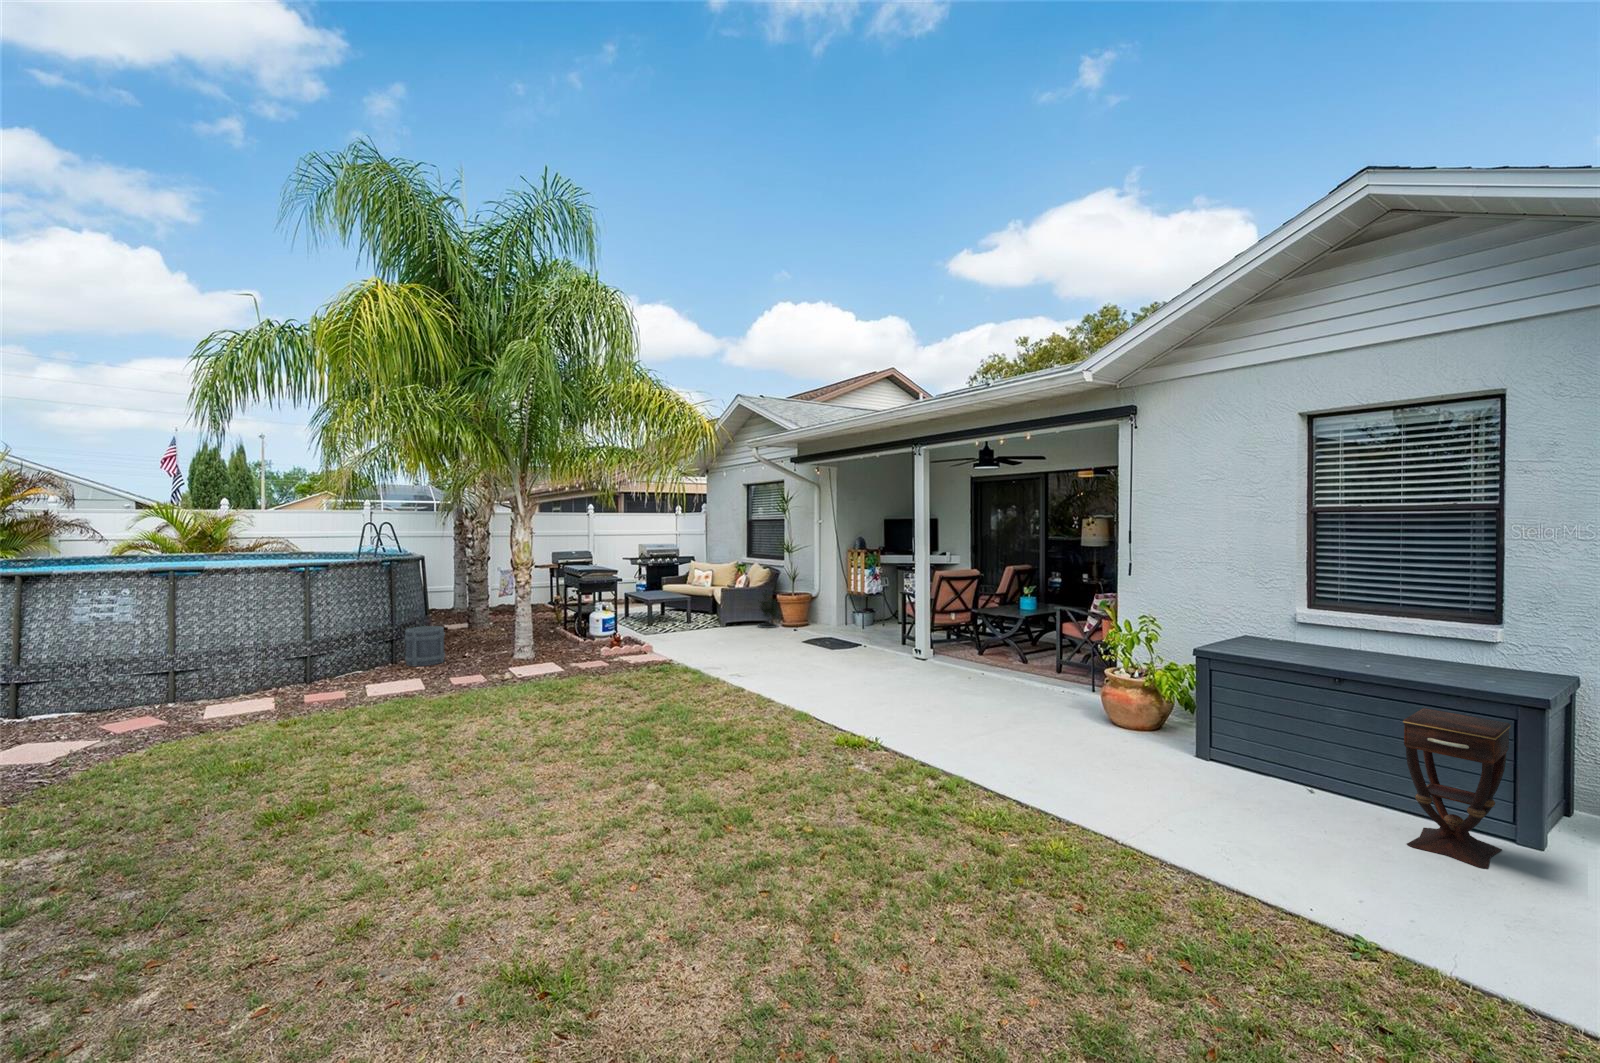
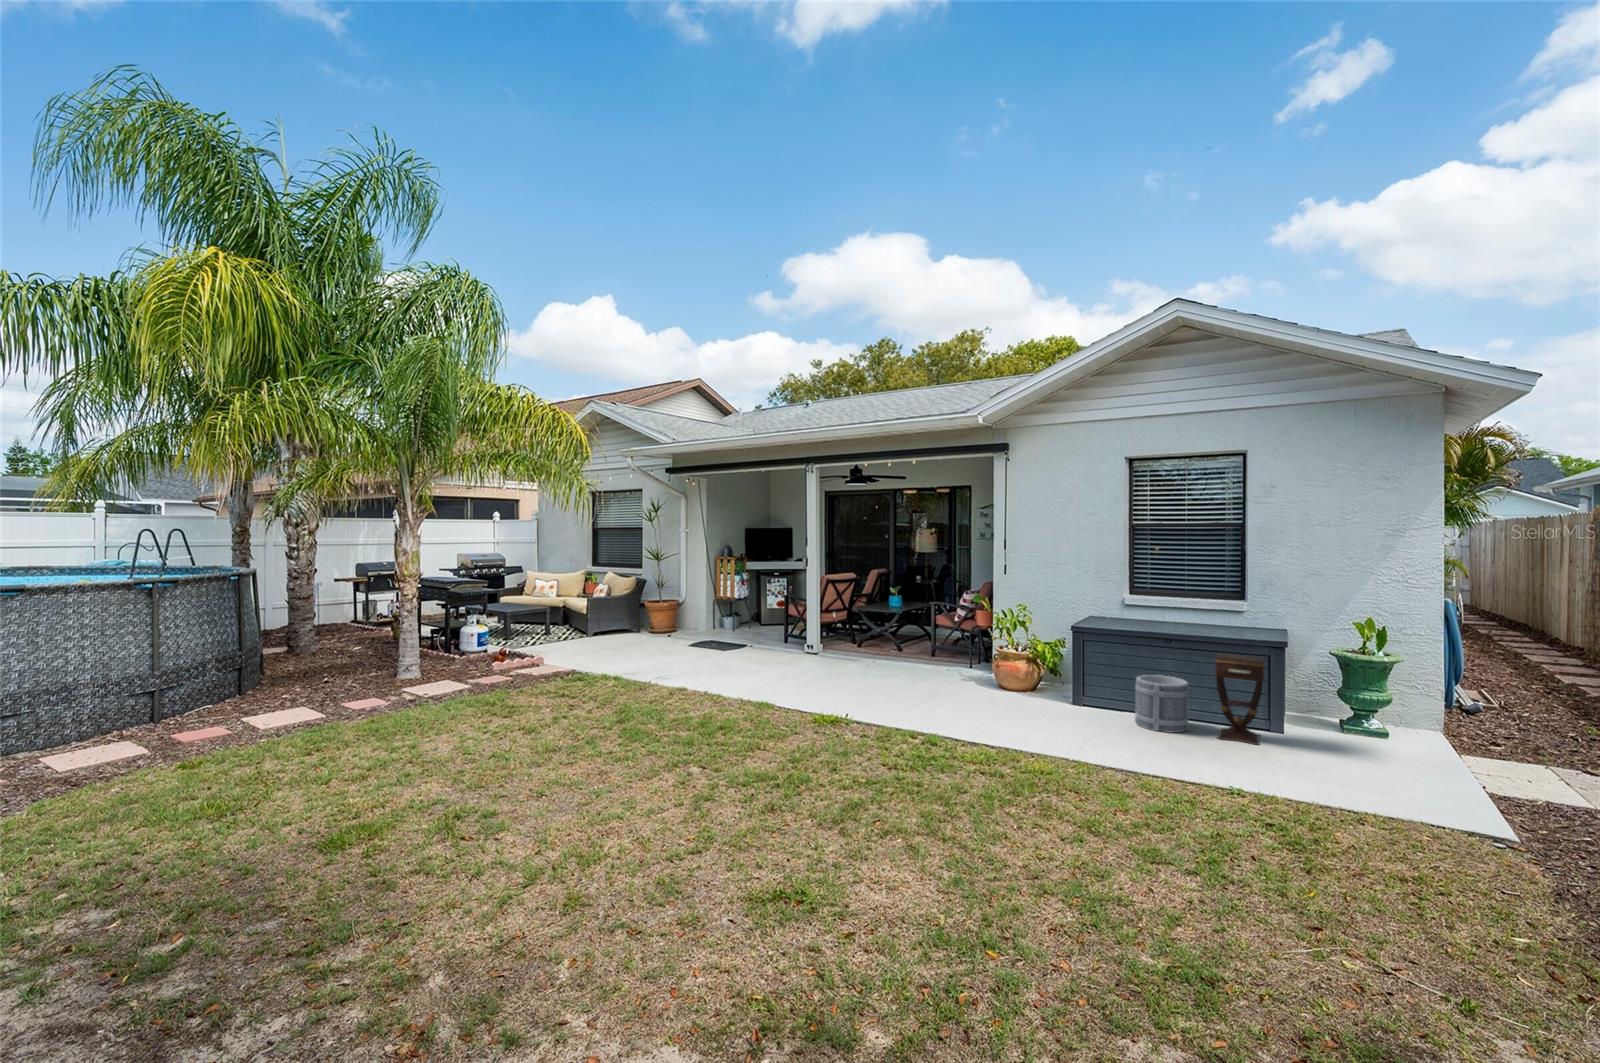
potted tree: present [758,594,778,628] -> none [626,596,648,636]
bucket: present [405,626,445,667] -> present [1135,675,1189,733]

